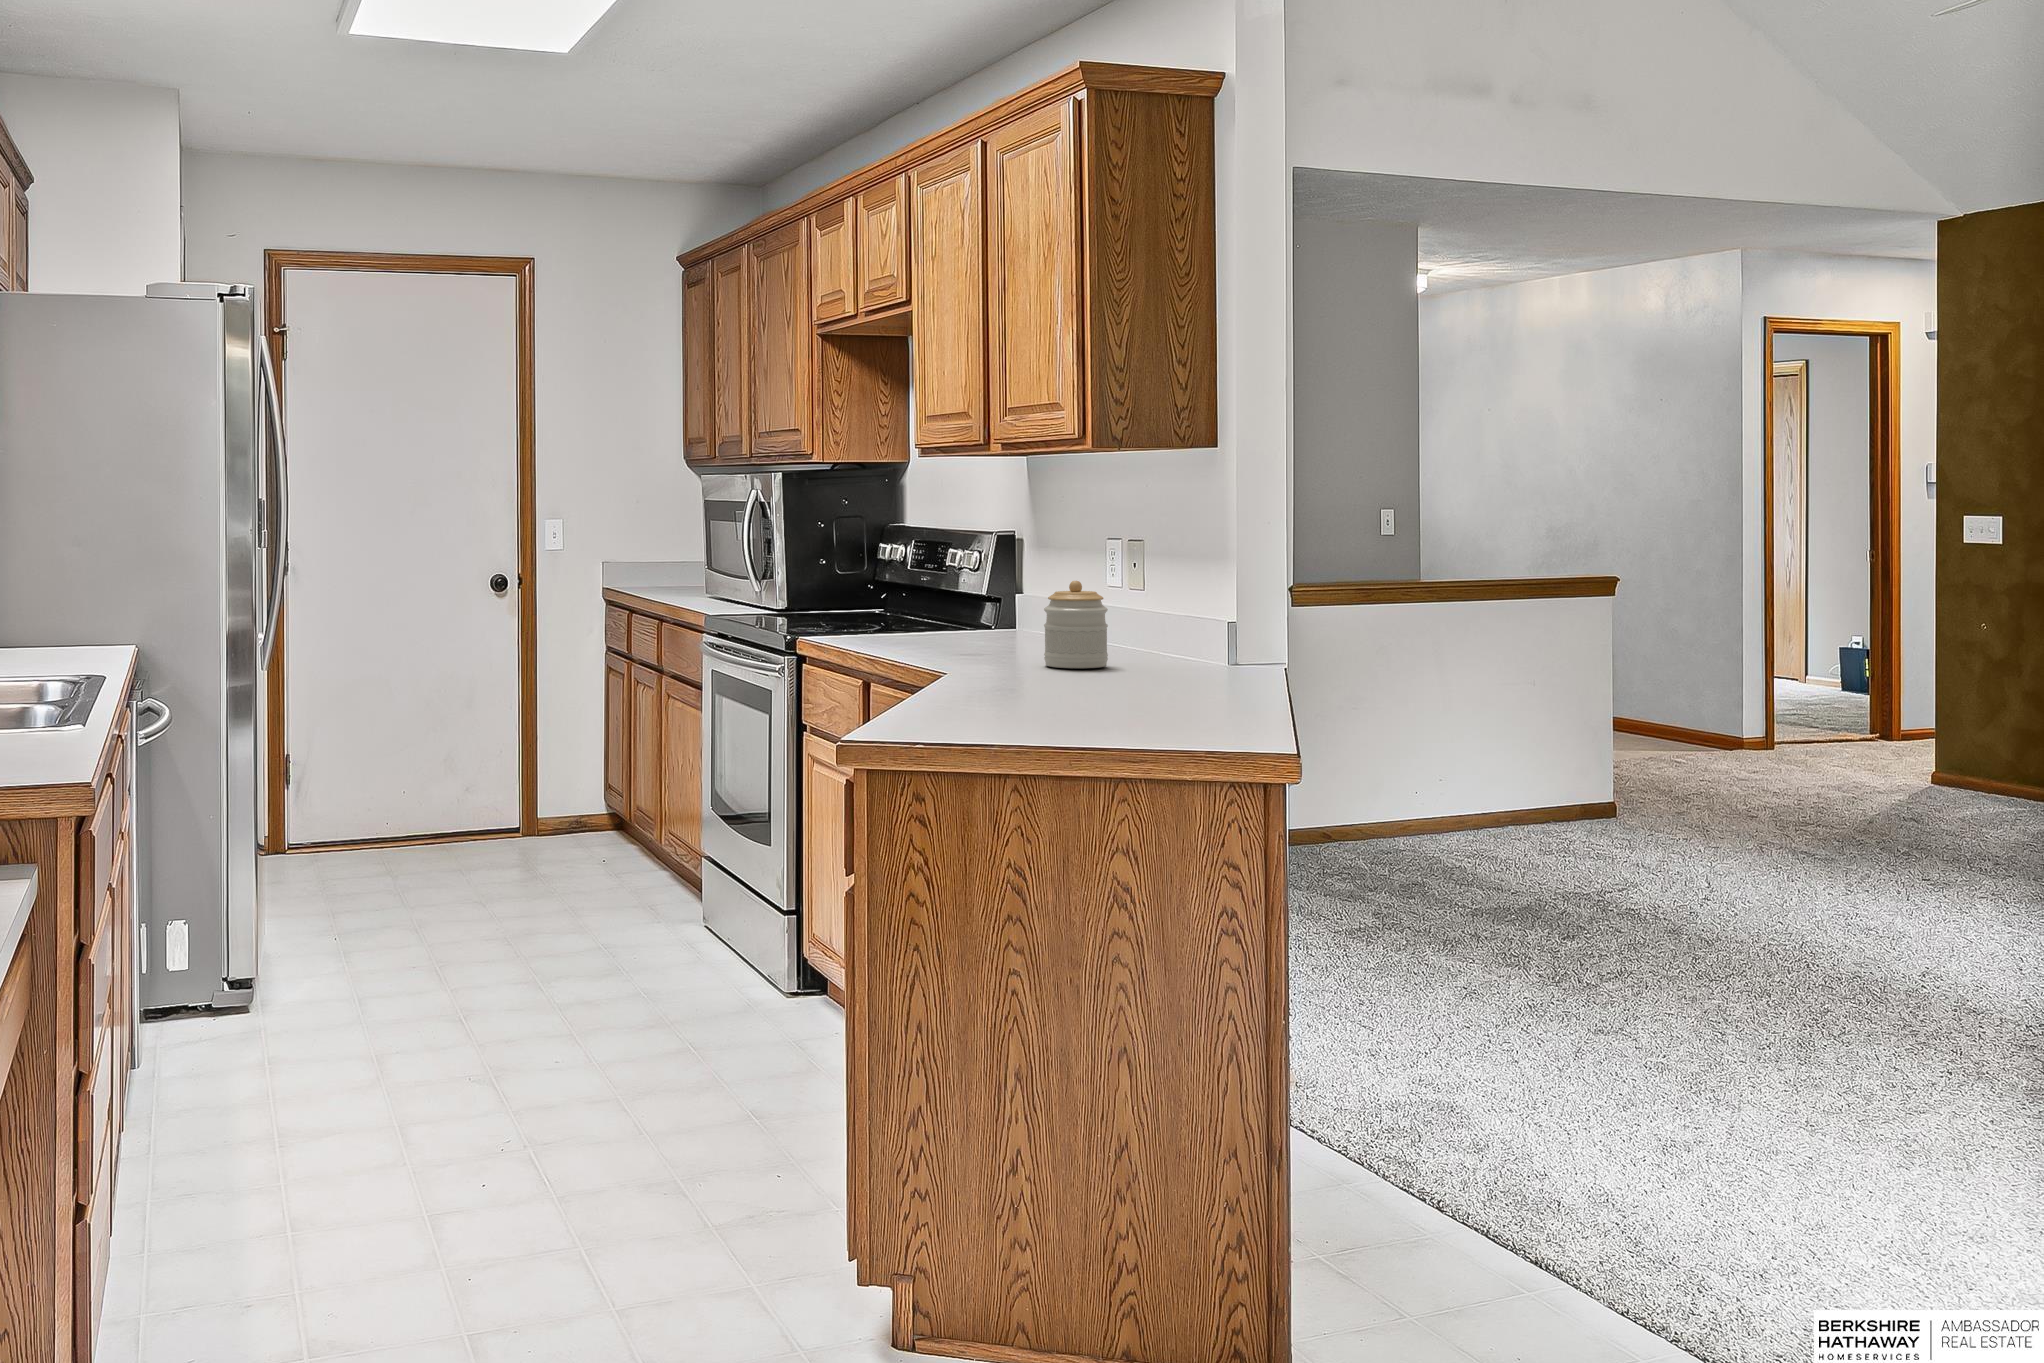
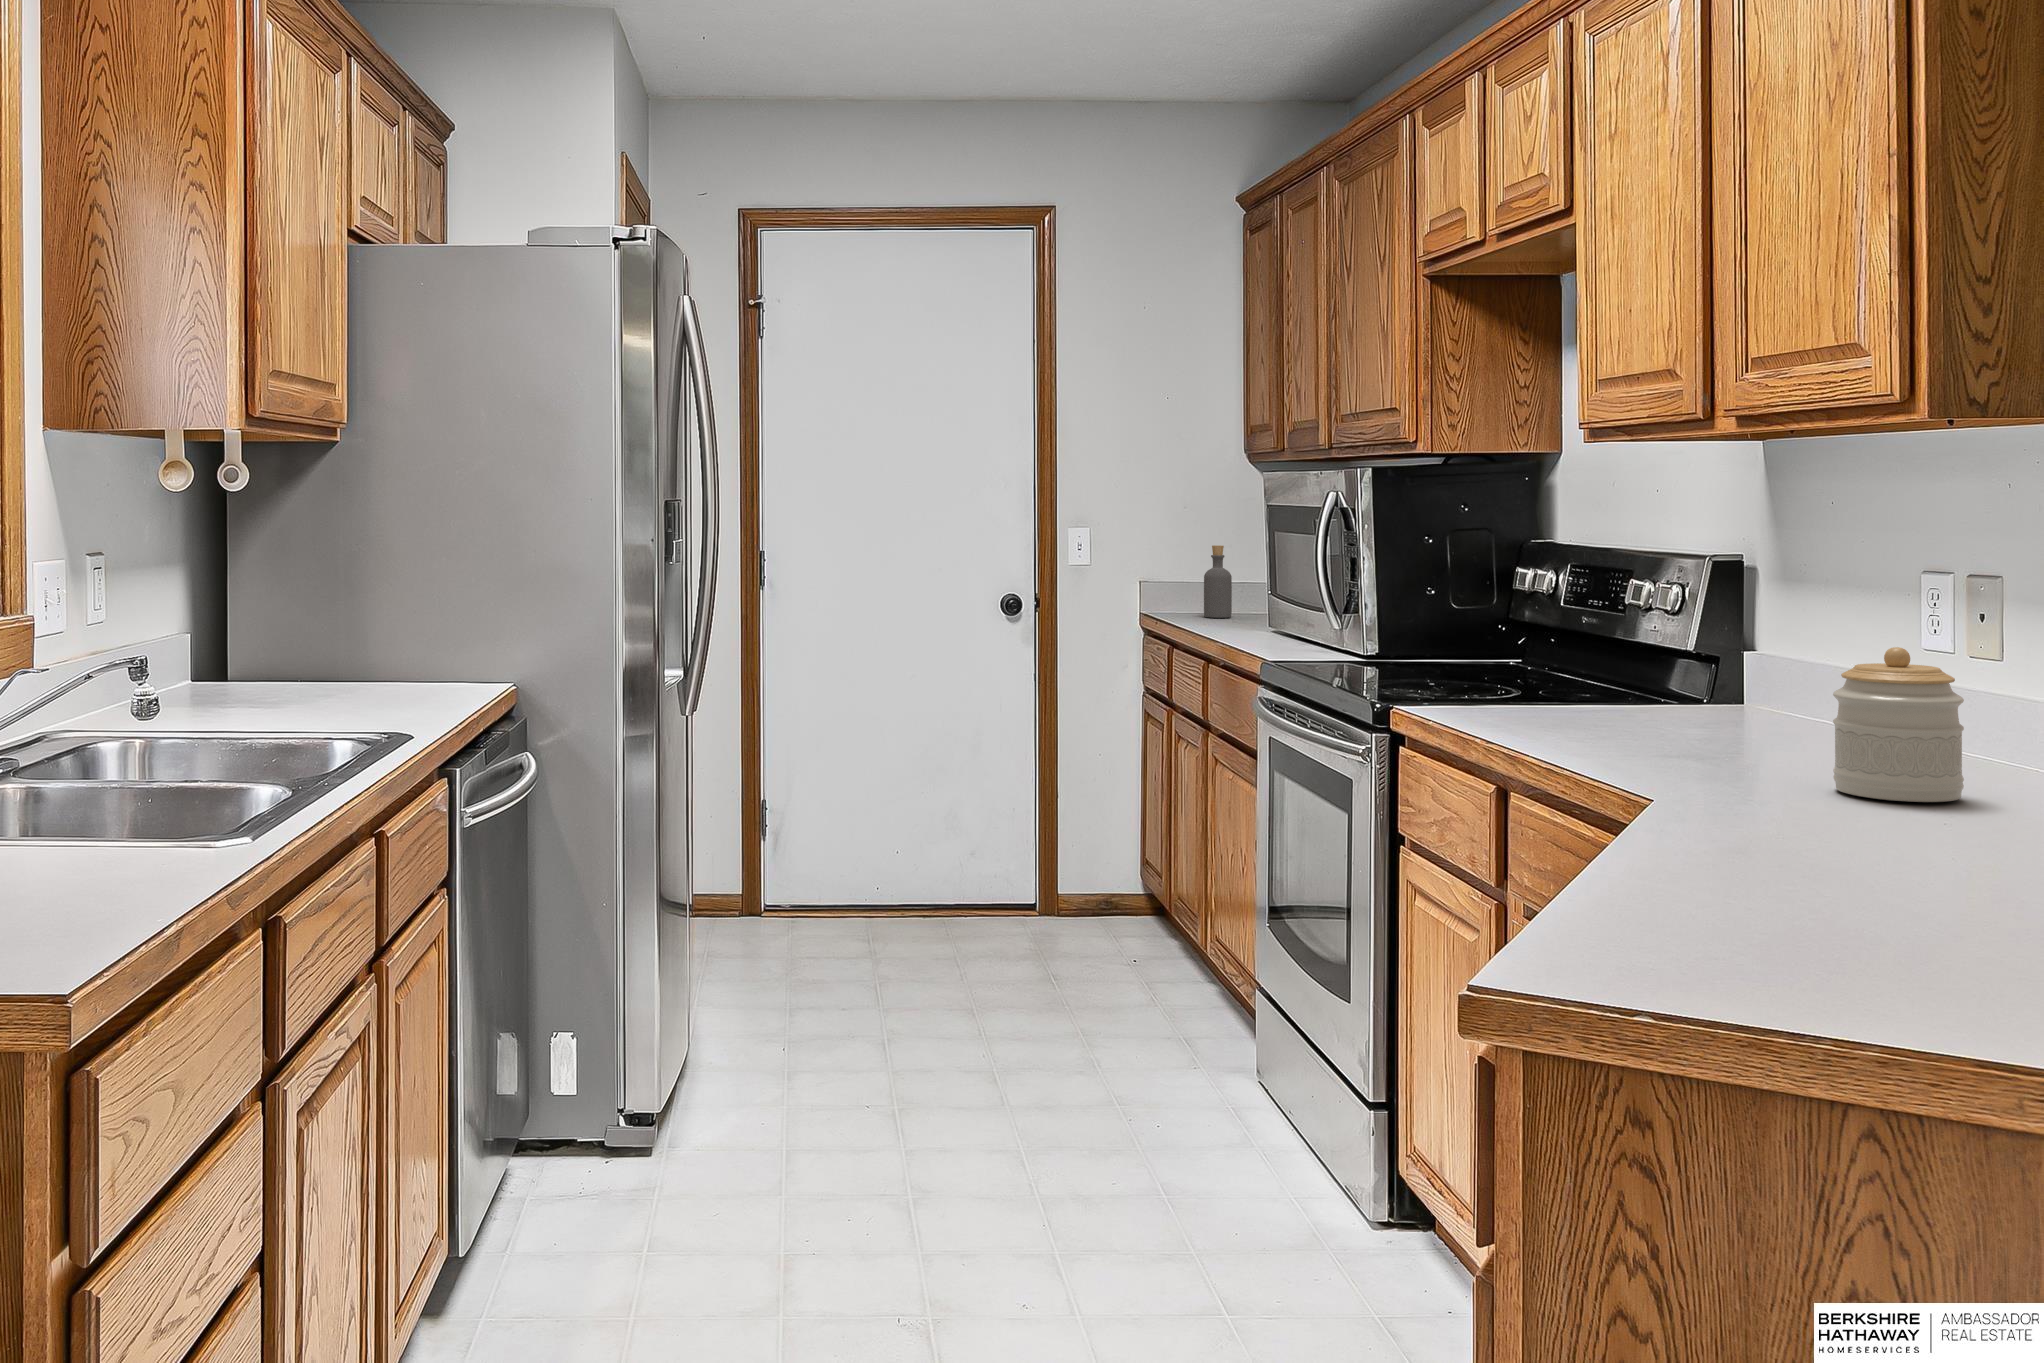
bottle: none [655,533,676,590] -> present [1204,545,1232,618]

